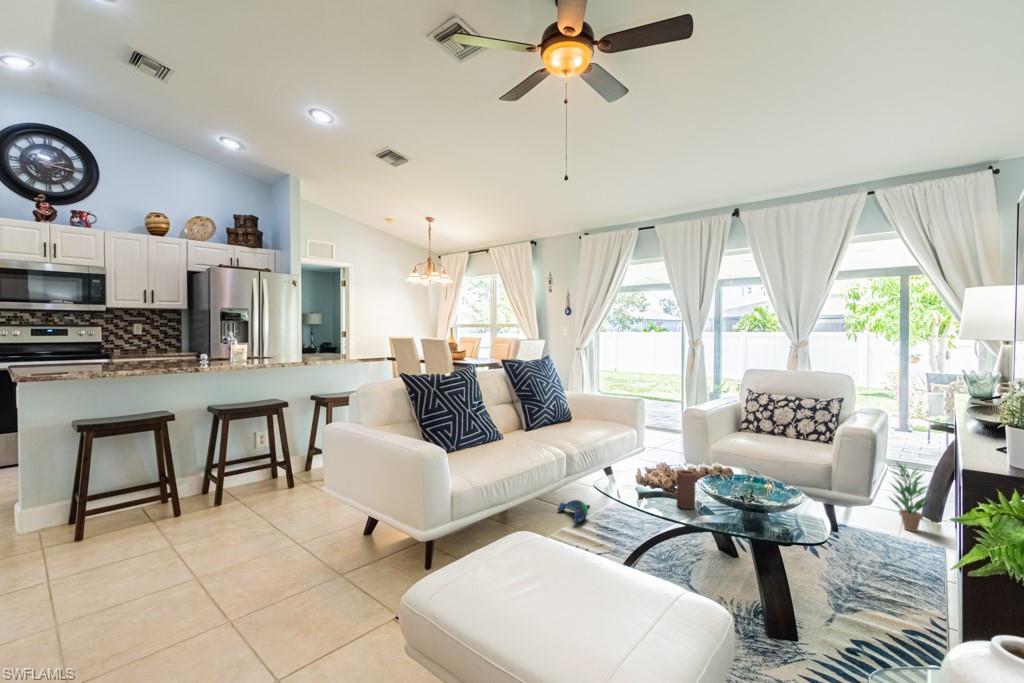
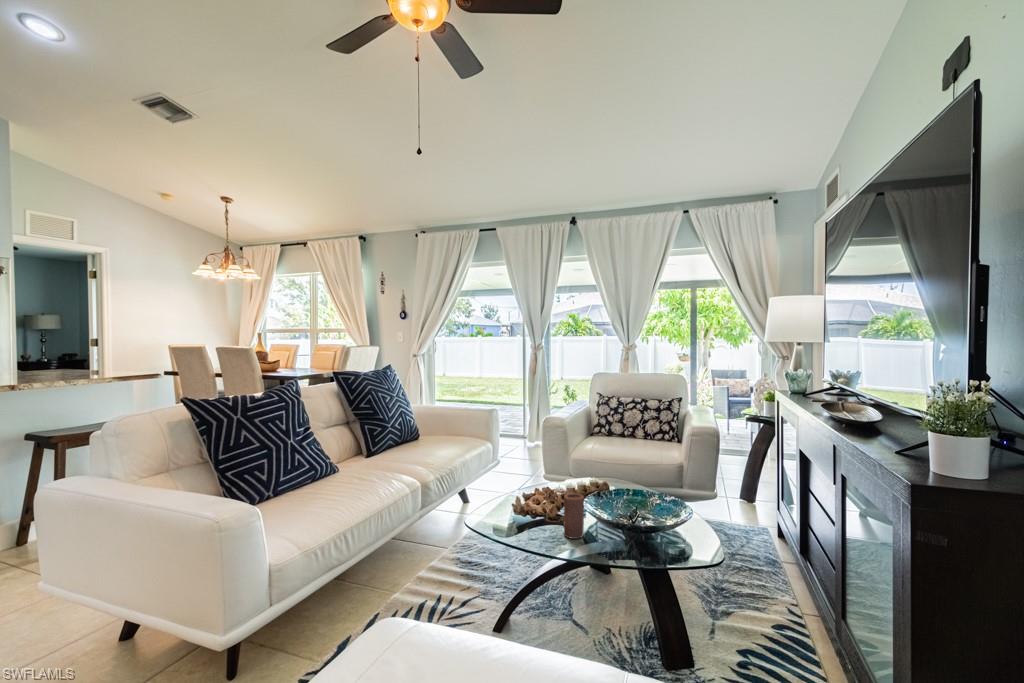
potted plant: present [890,462,929,531] -> none [719,452,754,516]
plush toy: present [558,500,590,523] -> none [409,535,449,566]

